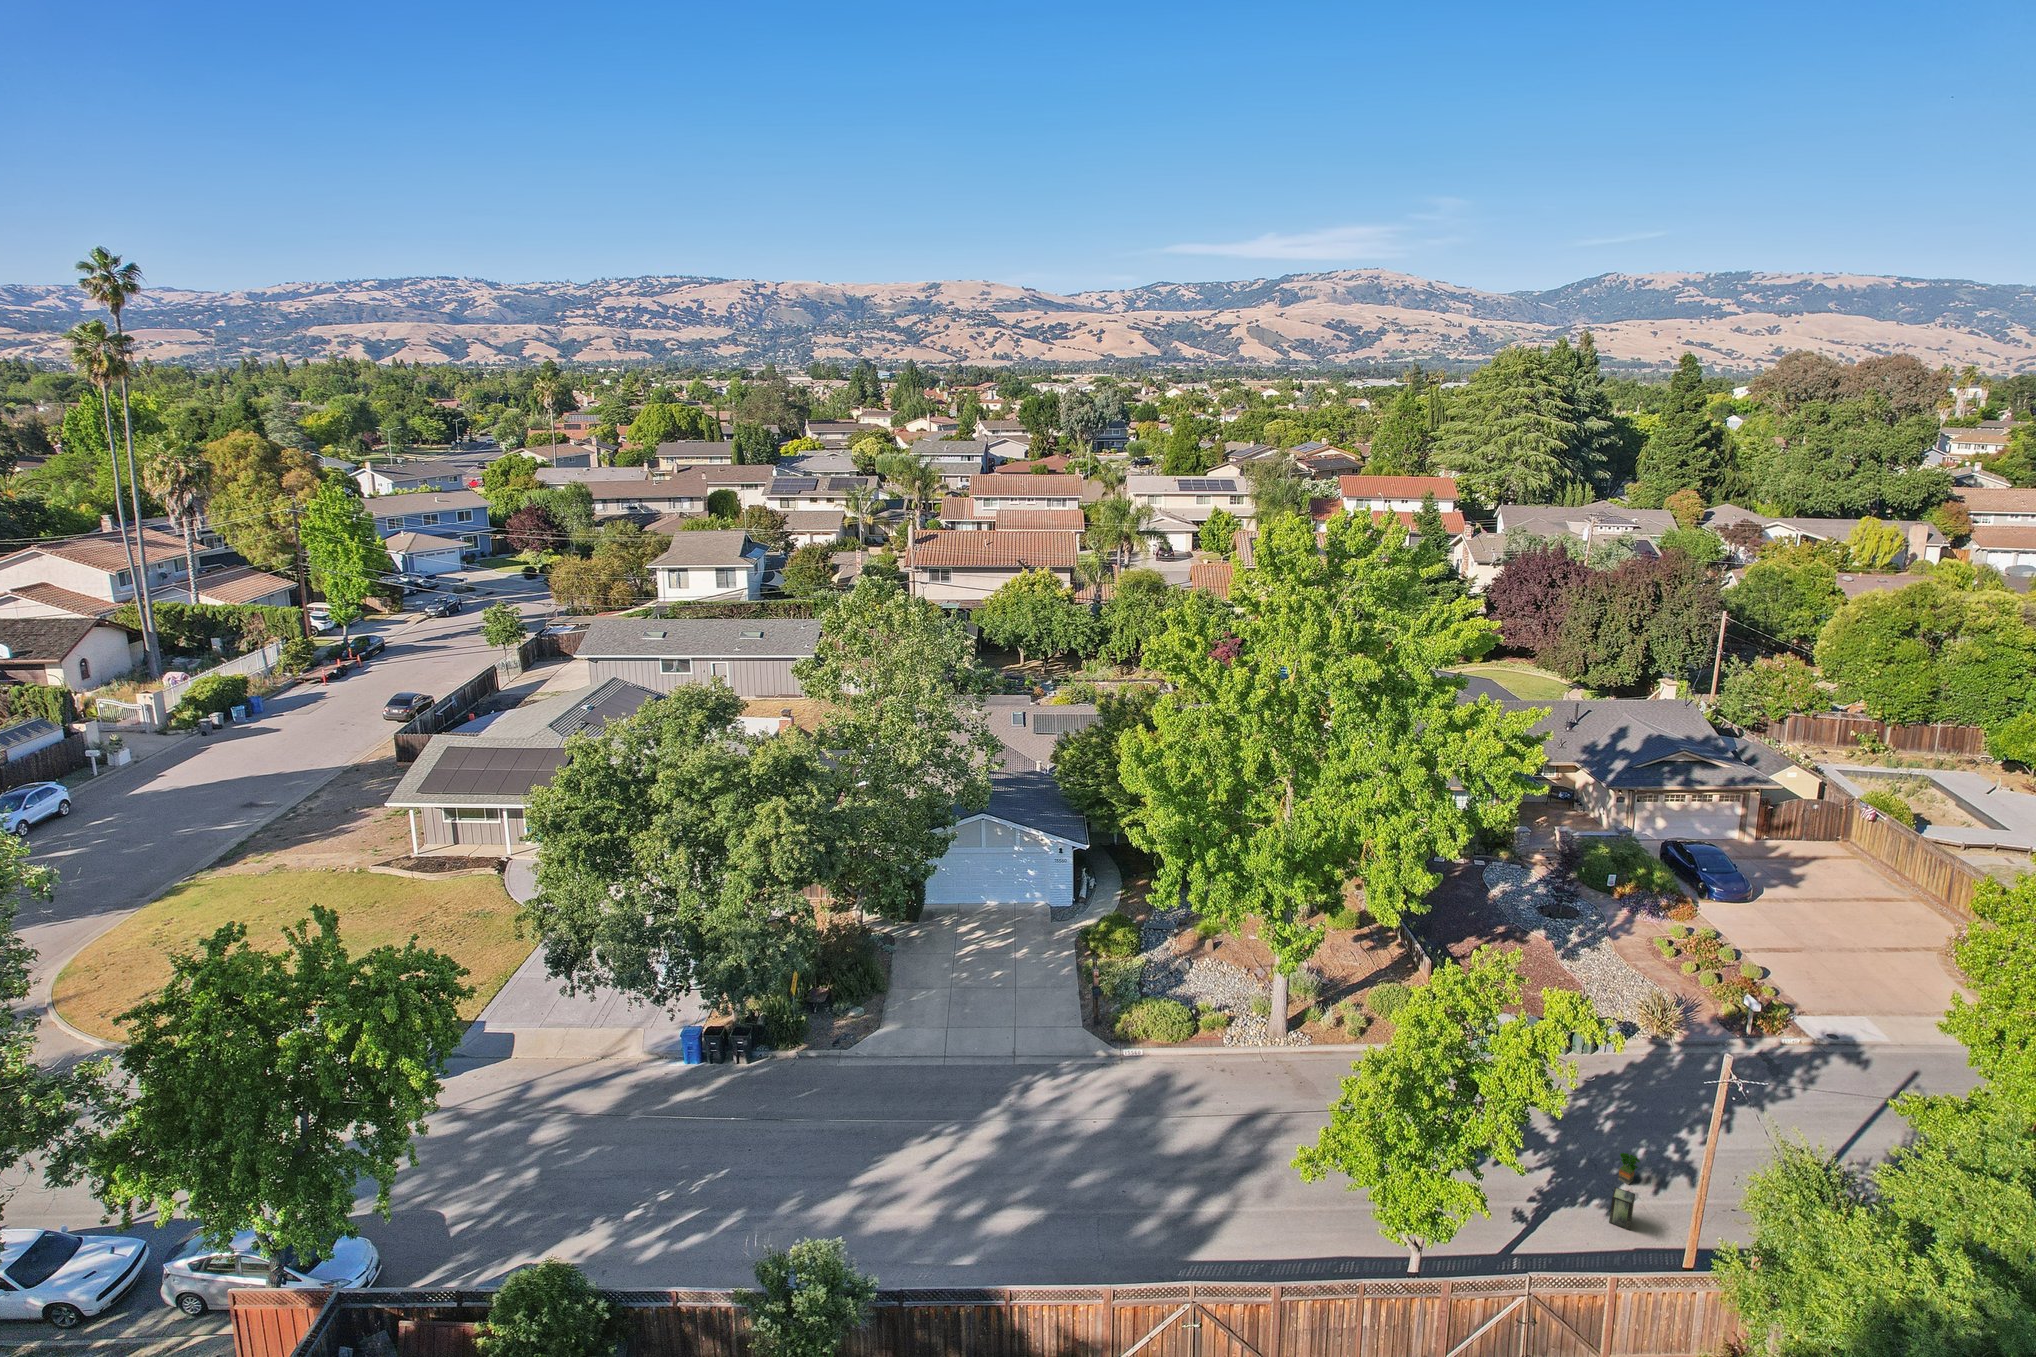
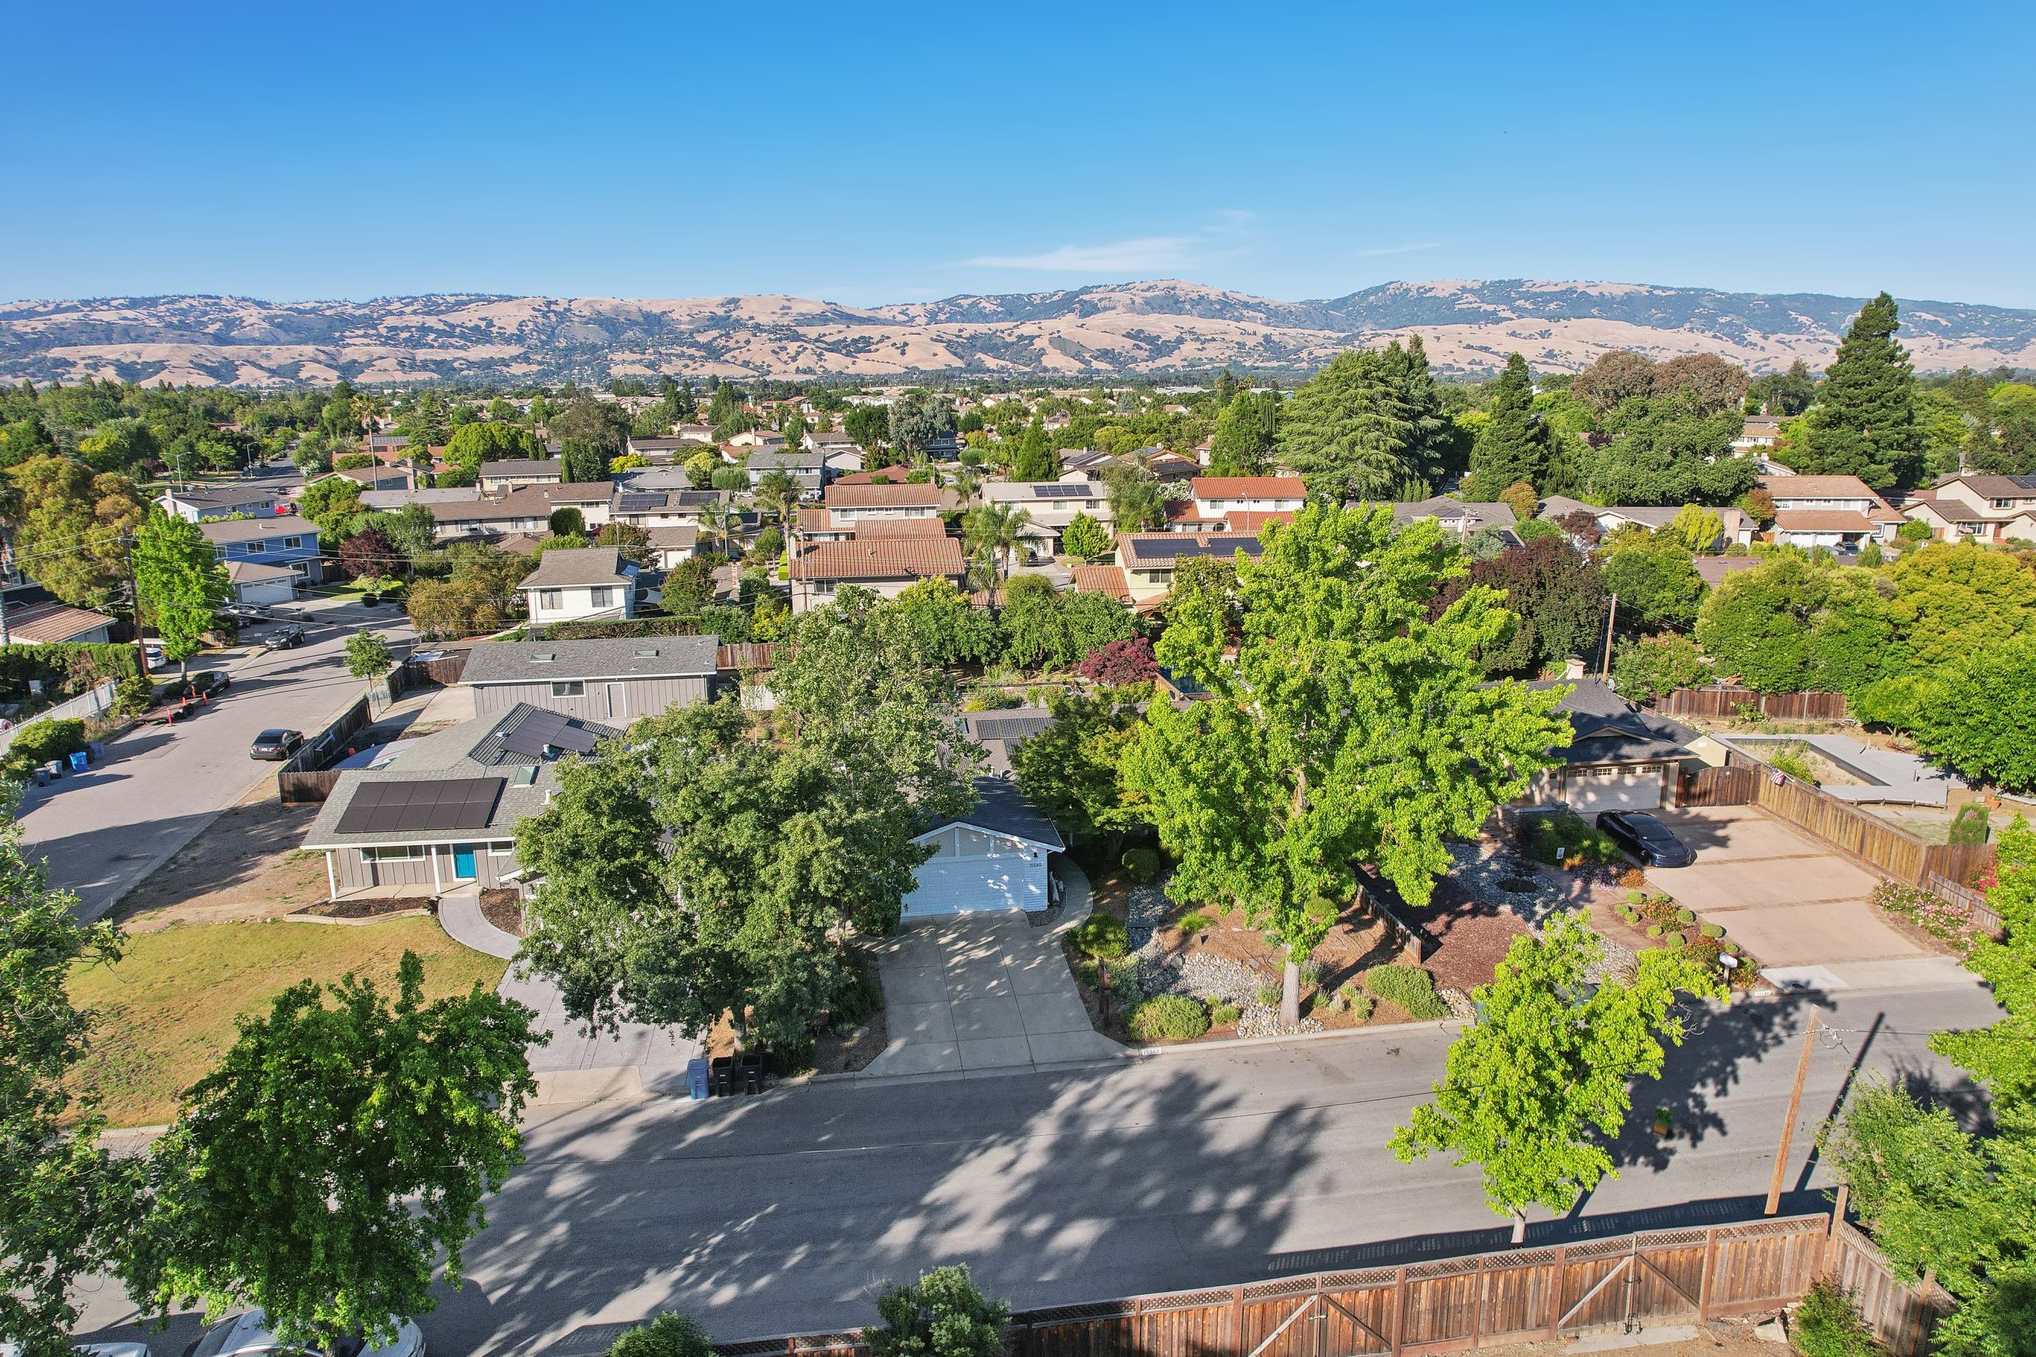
storage box: present [1609,1187,1635,1230] -> none [1657,1141,1681,1182]

